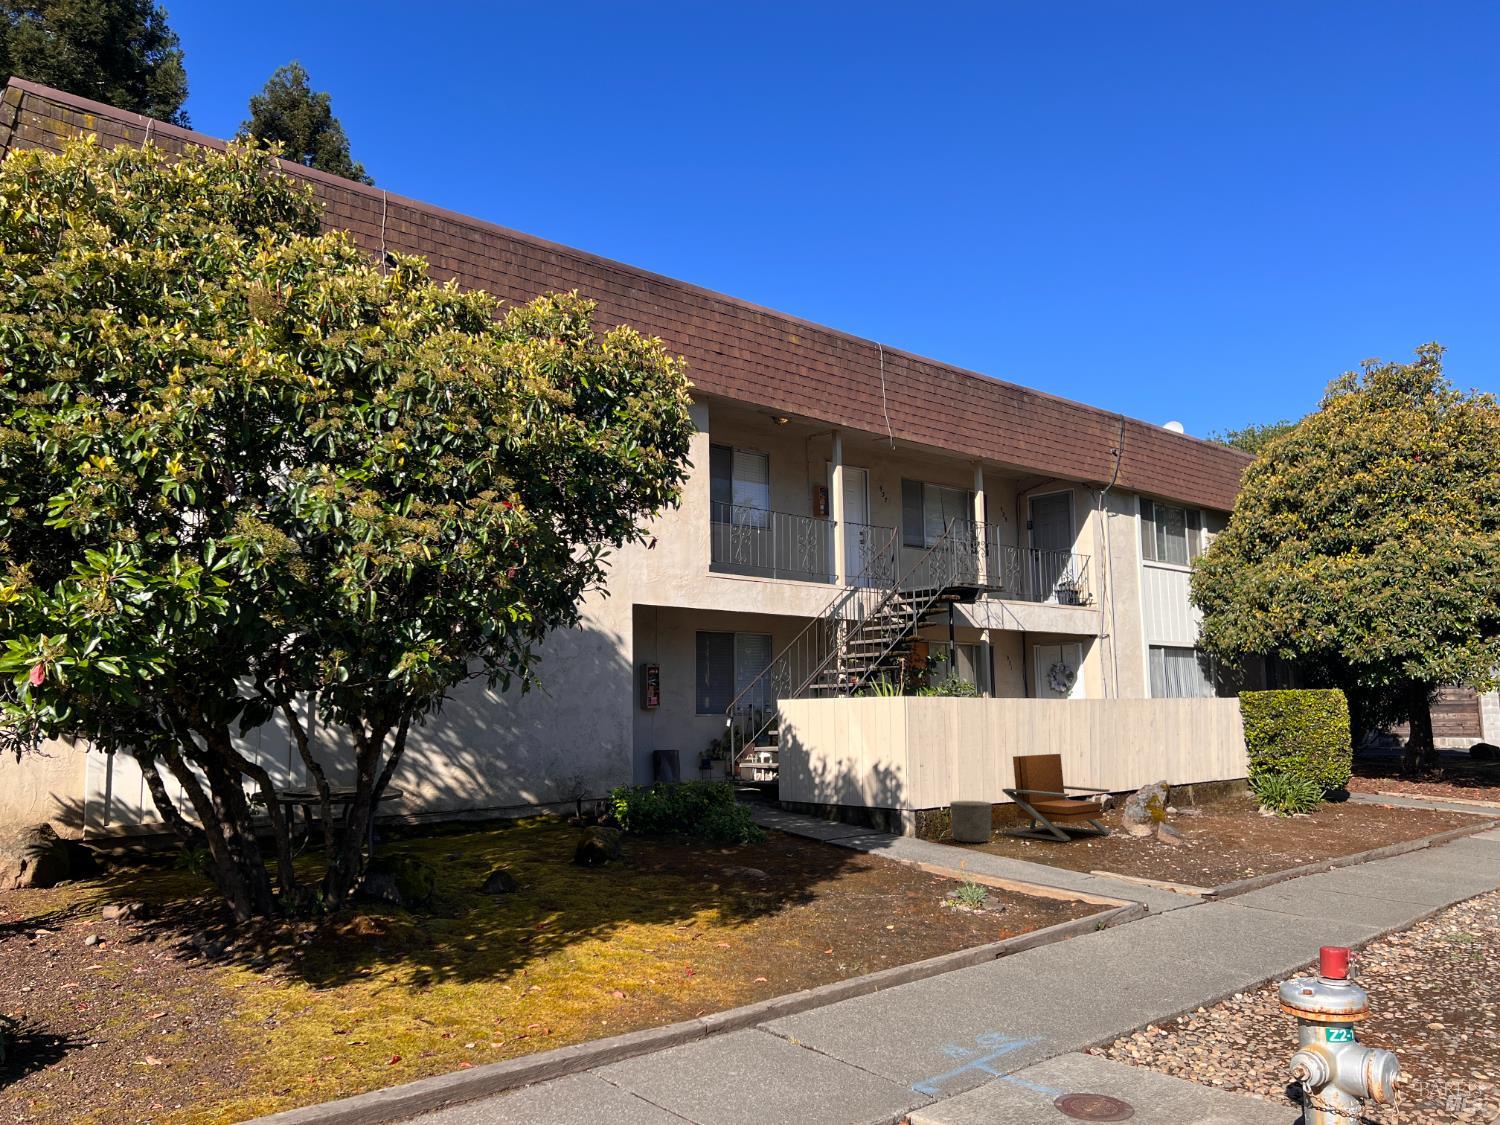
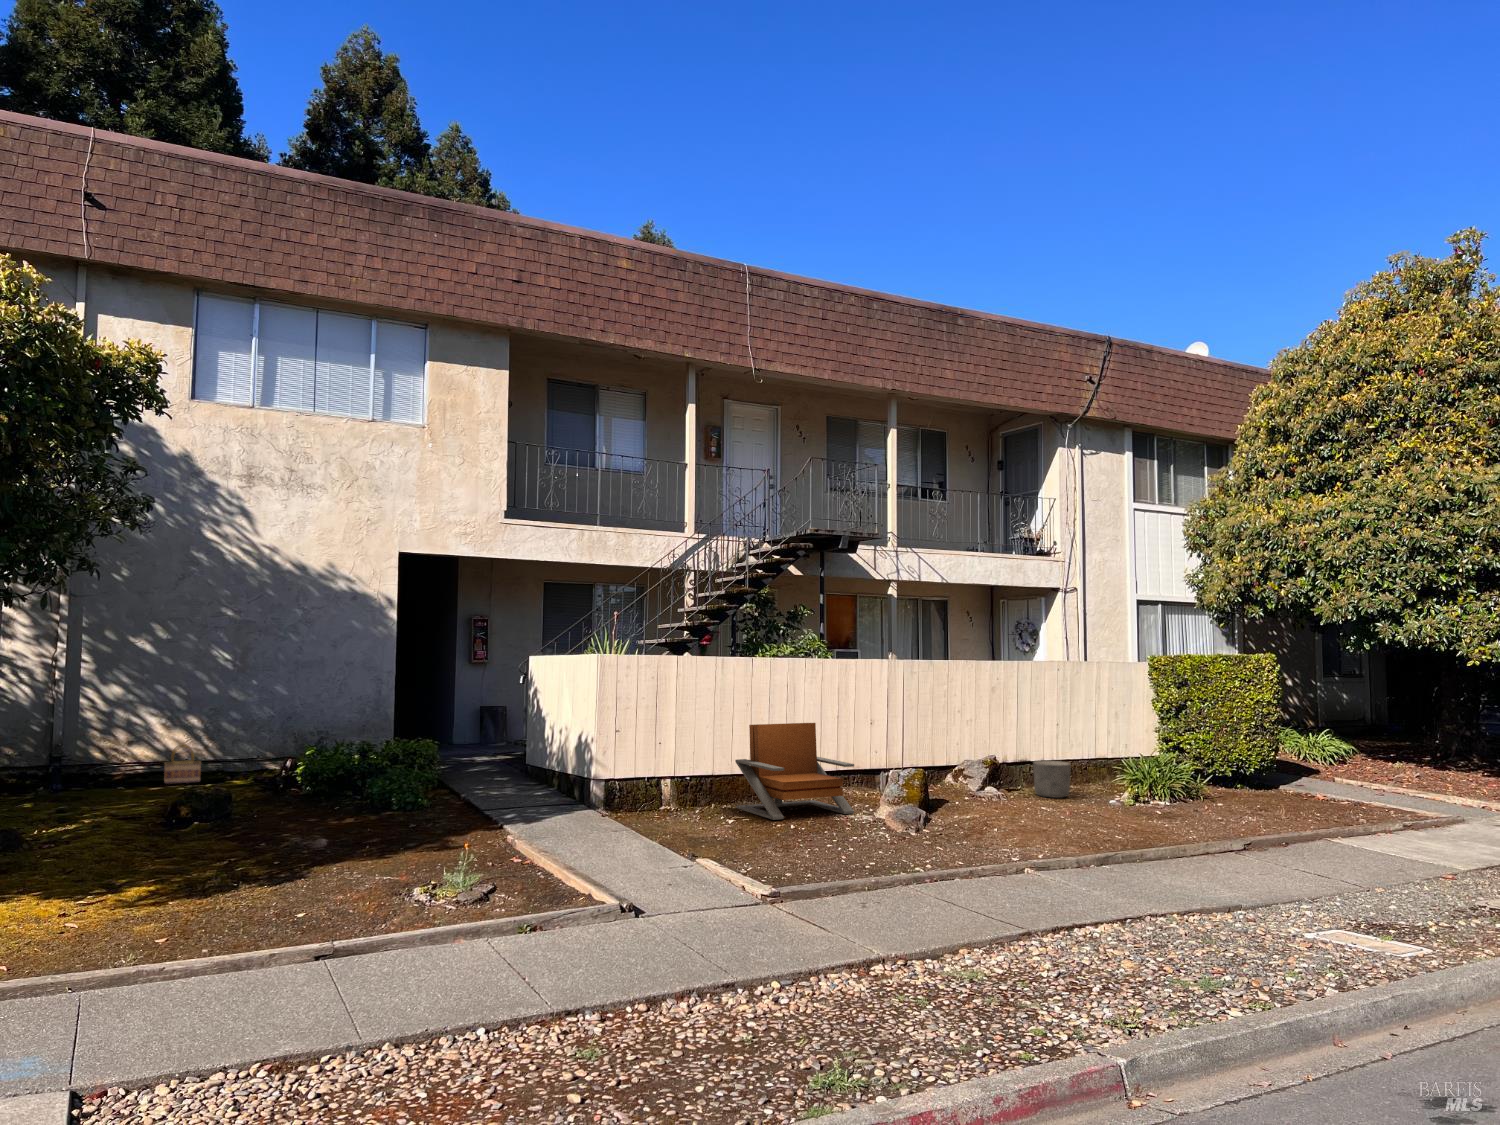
basket: none [431,791,470,832] -> present [164,744,201,784]
planter: present [950,801,991,842] -> present [1033,761,1071,798]

